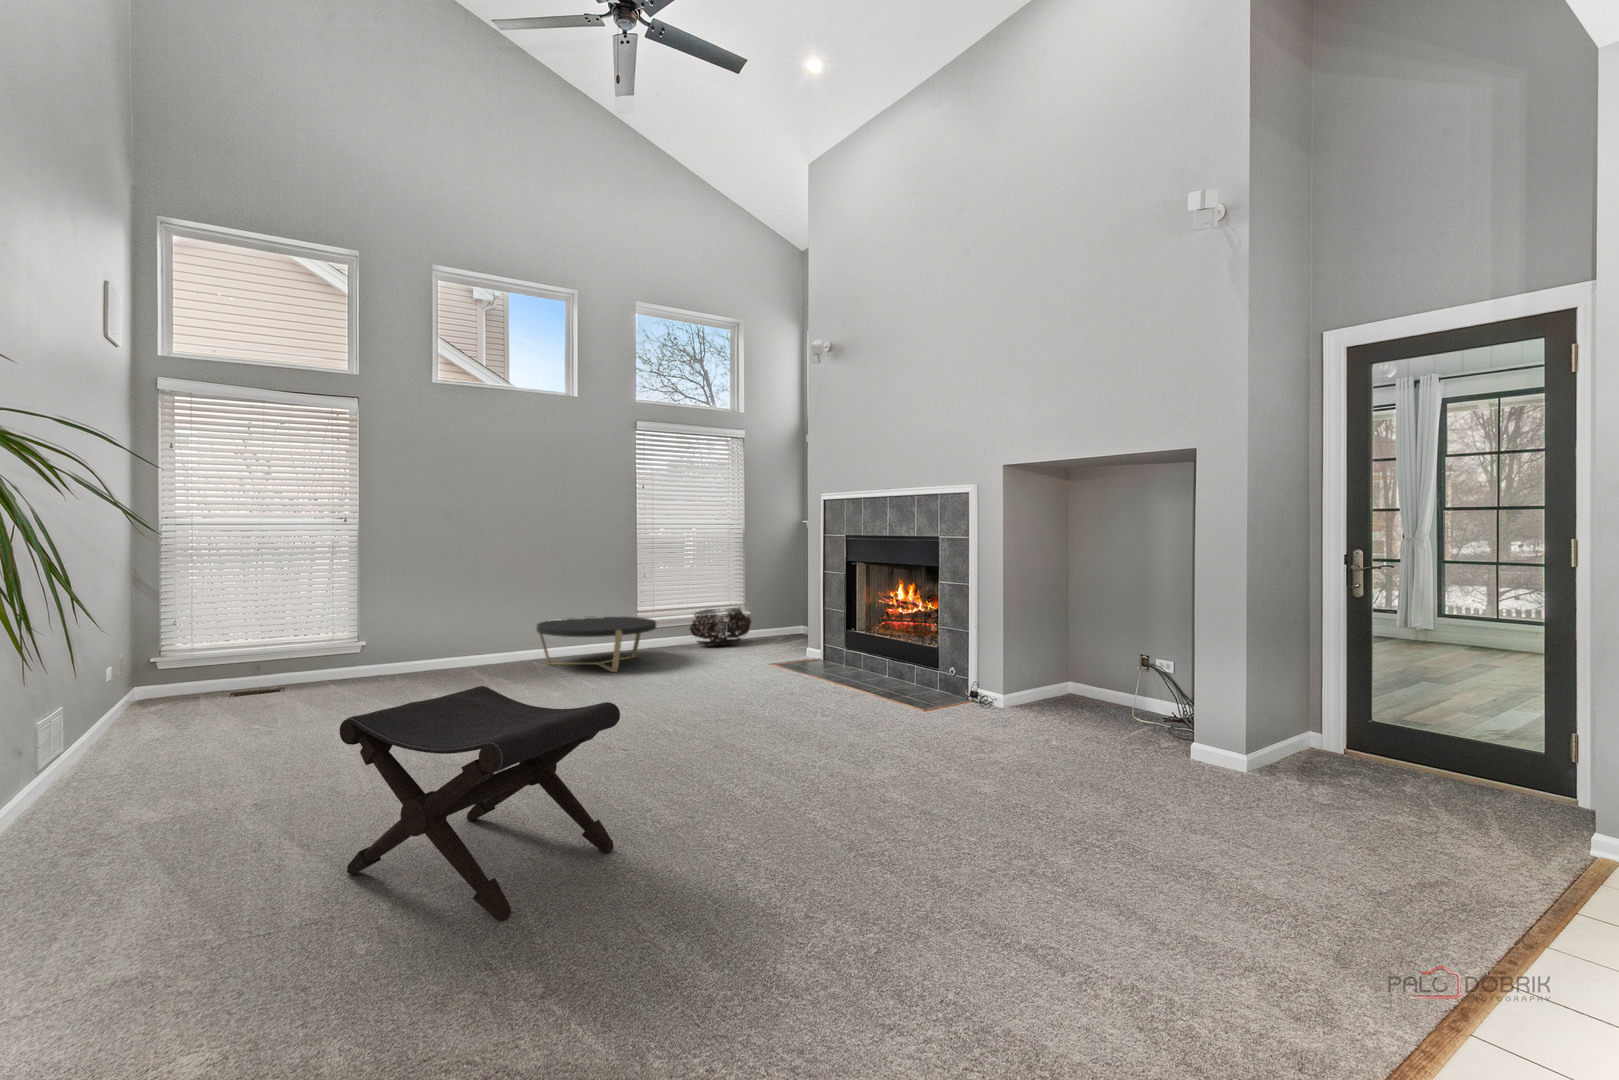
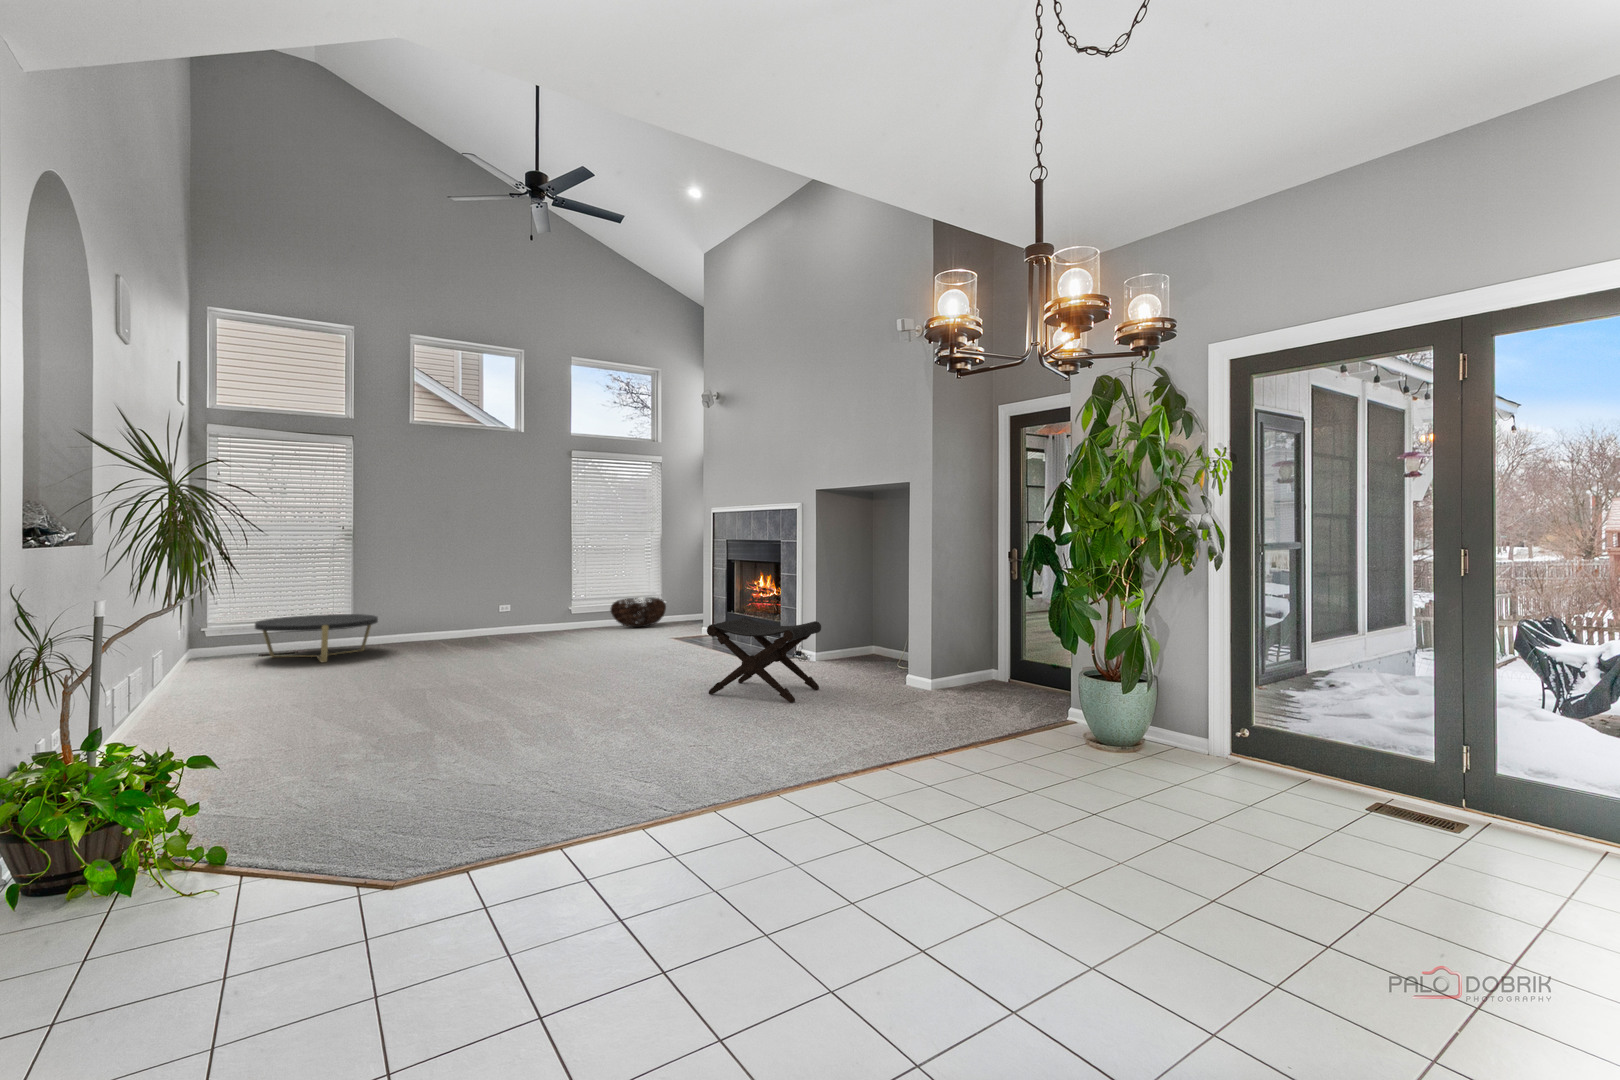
coffee table: present [537,617,656,672] -> present [255,614,378,662]
footstool: present [340,686,620,920] -> present [707,617,821,703]

